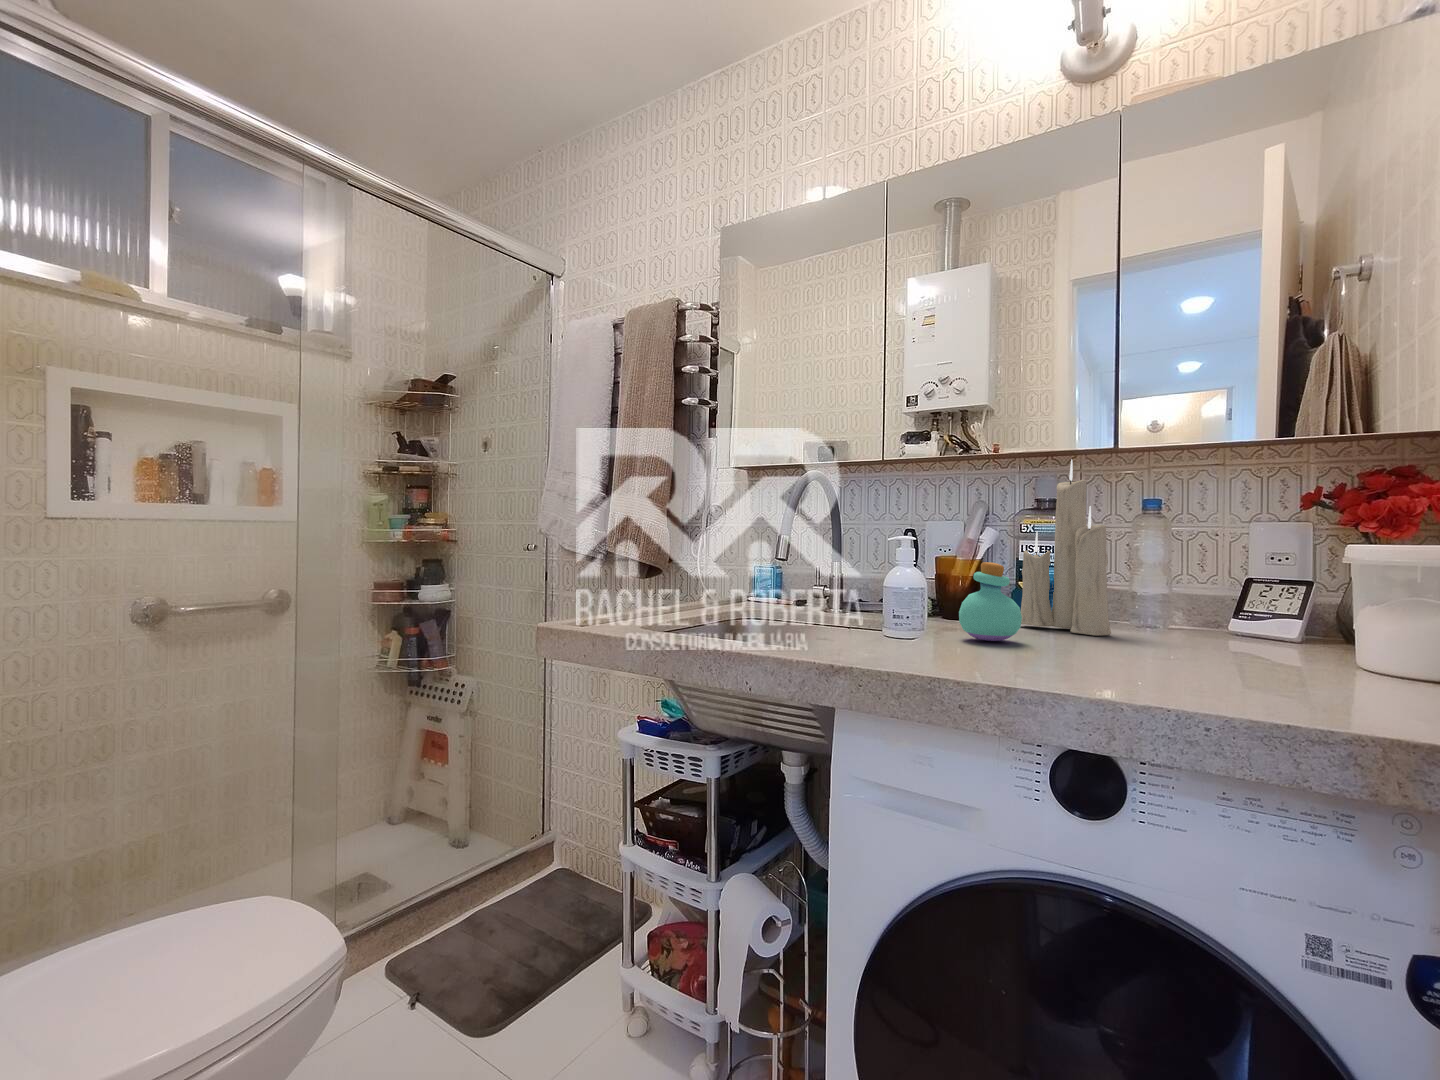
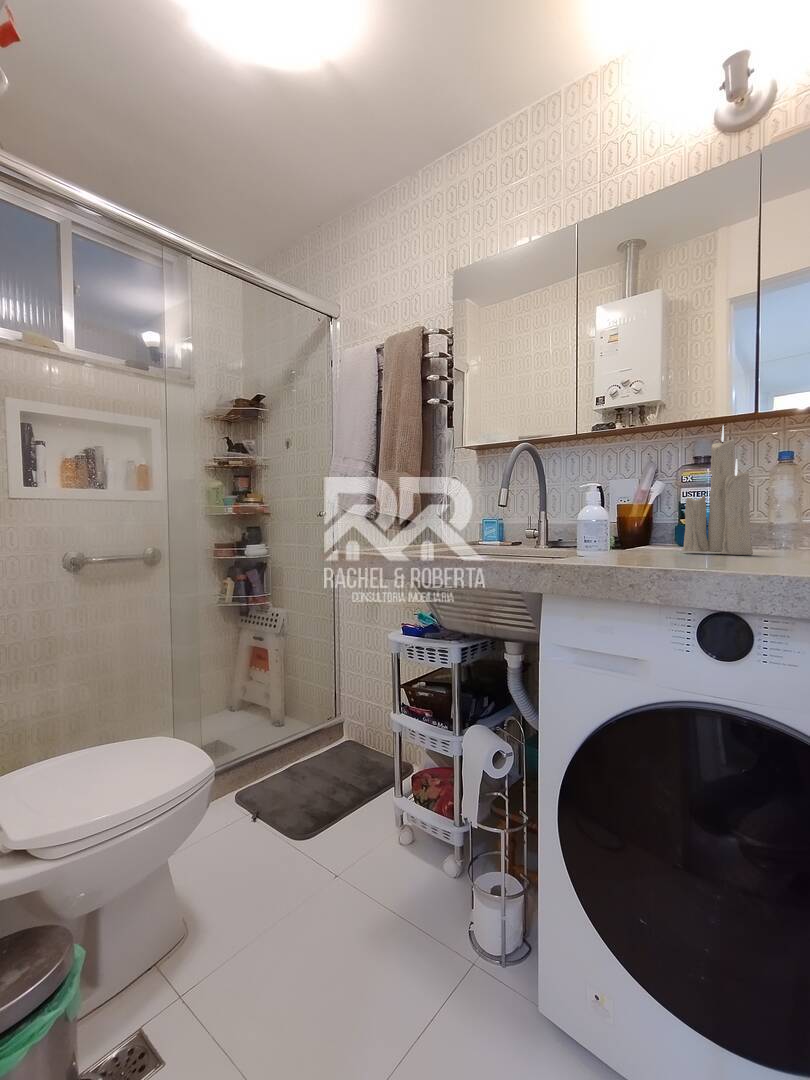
perfume bottle: present [959,562,1022,641] -> none [633,500,680,557]

